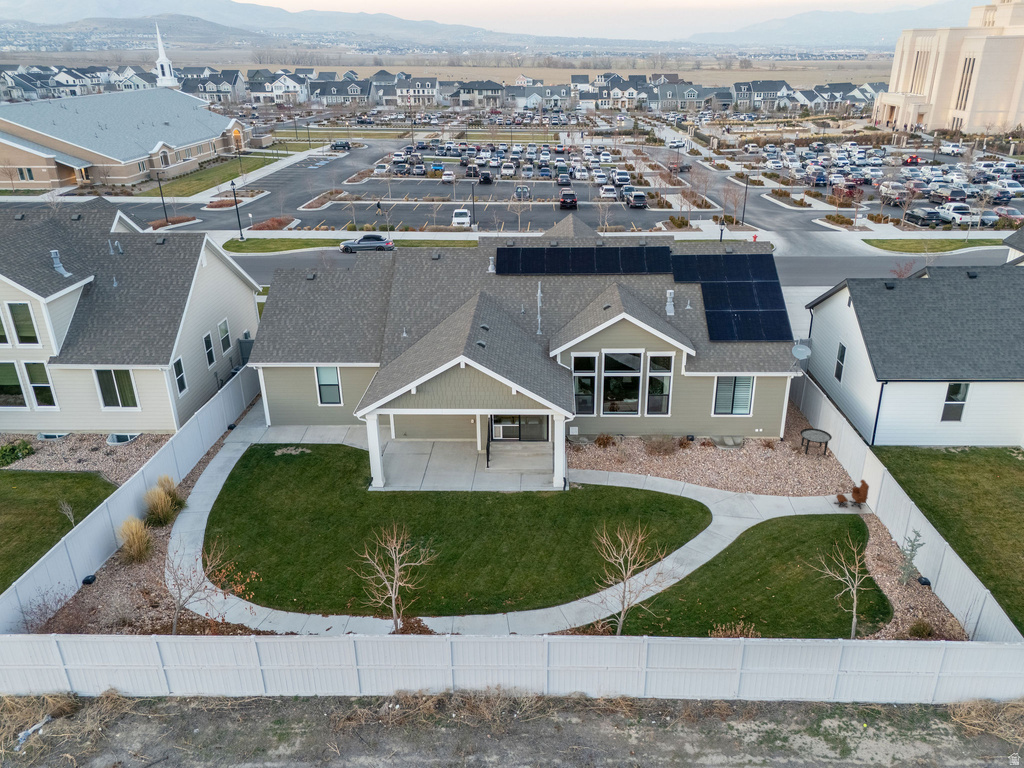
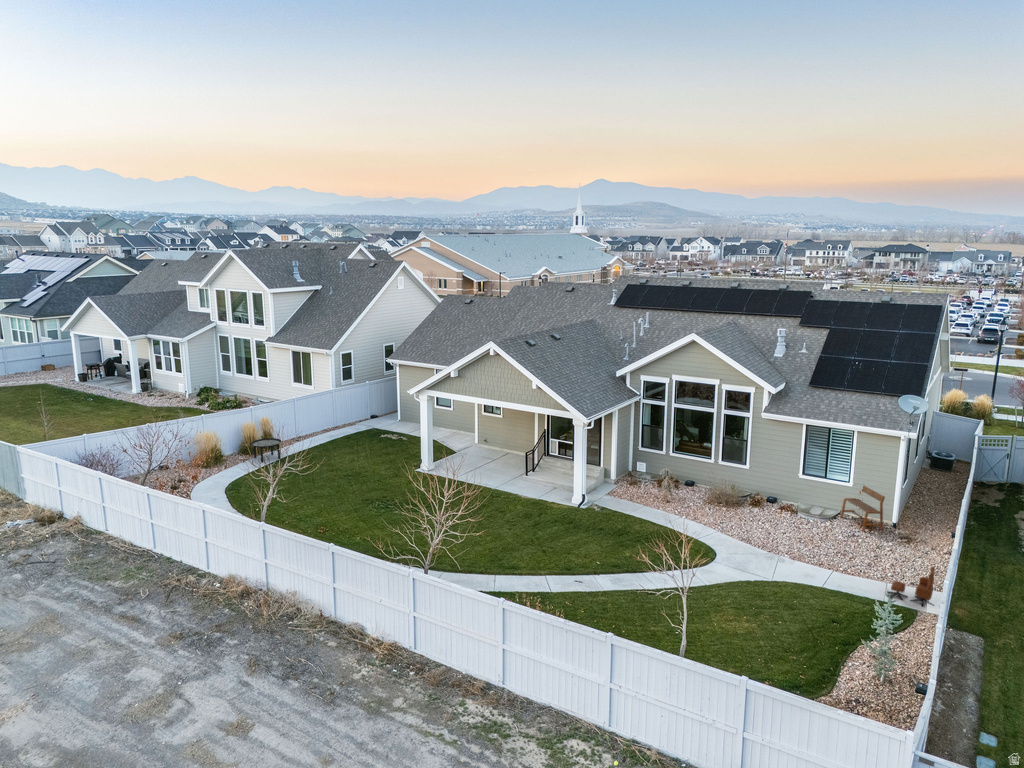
bench: none [744,413,781,451] -> present [841,486,885,531]
round table: present [800,428,832,455] -> present [251,438,281,462]

